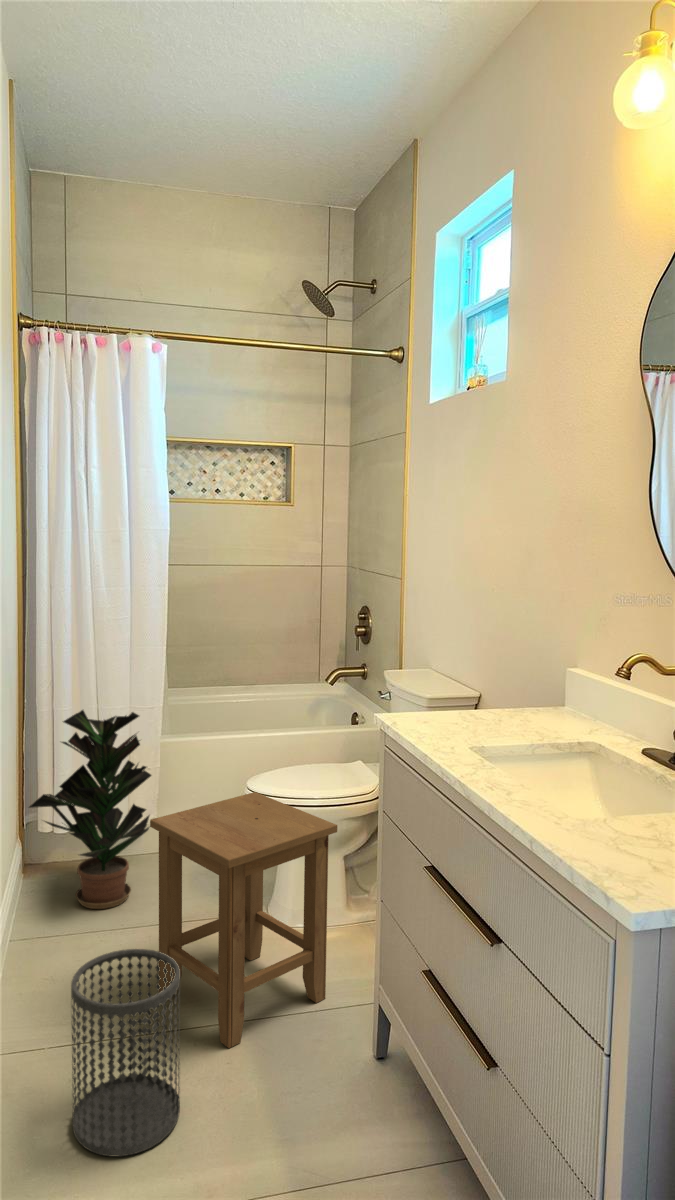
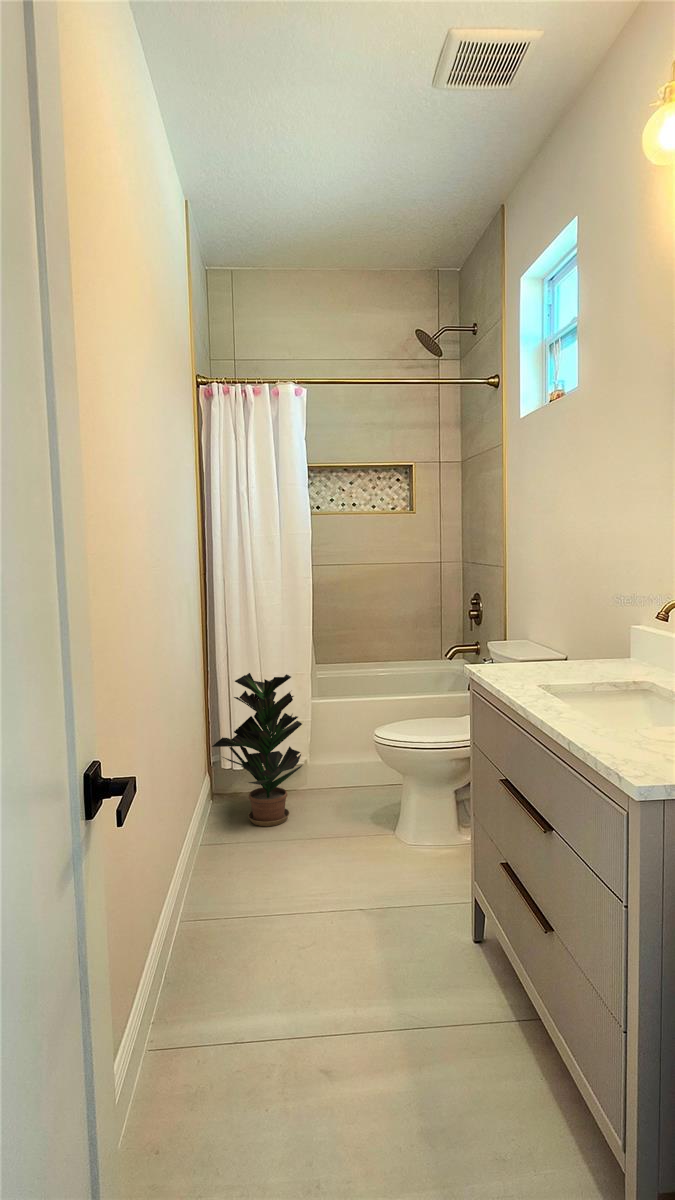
stool: present [150,792,337,1048] -> none [297,733,441,924]
wastebasket: present [71,949,180,1157] -> none [237,839,318,987]

